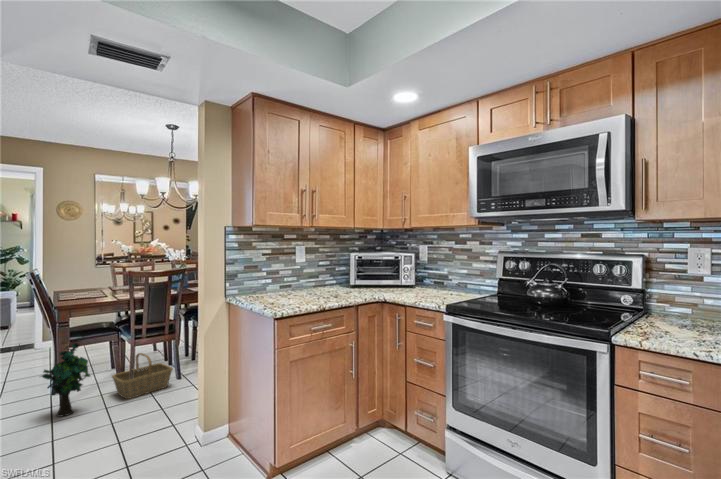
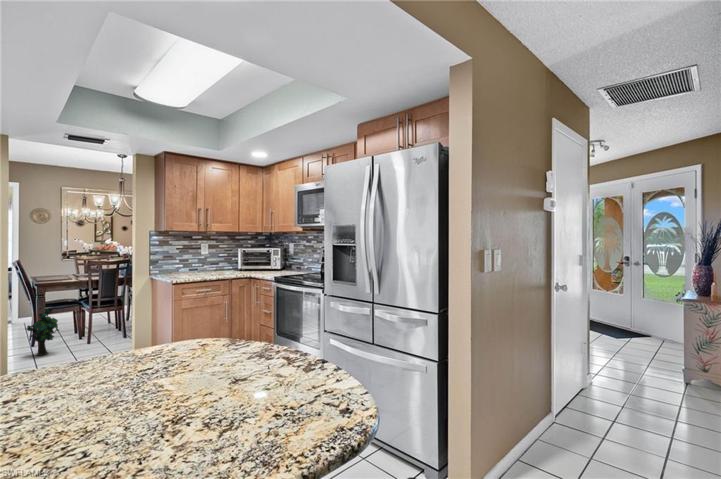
basket: present [112,353,173,399] -> none [75,318,119,348]

